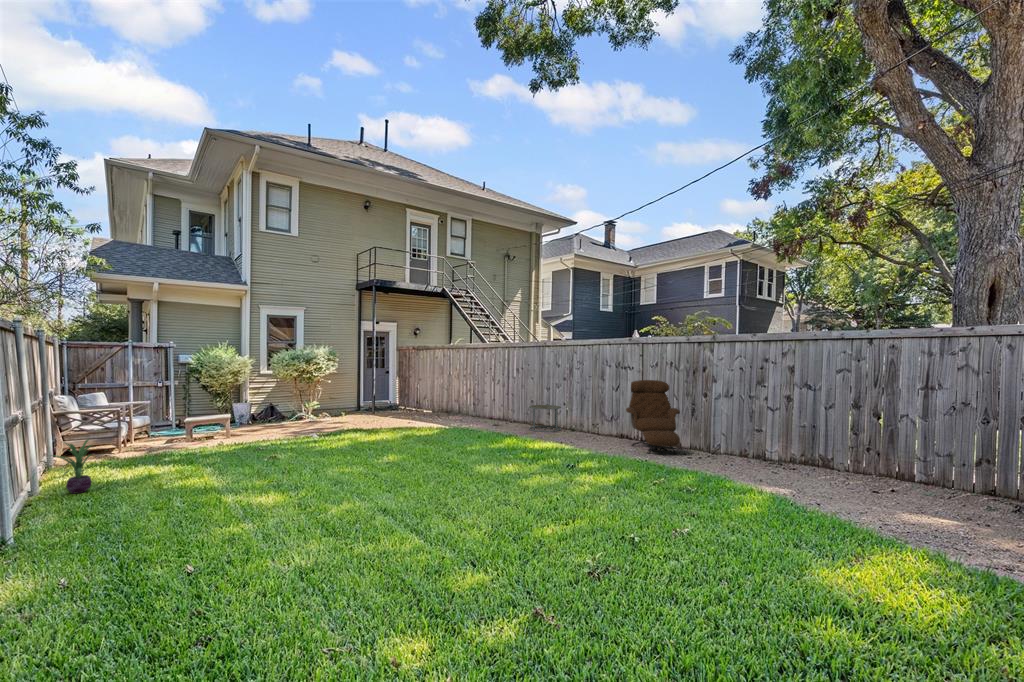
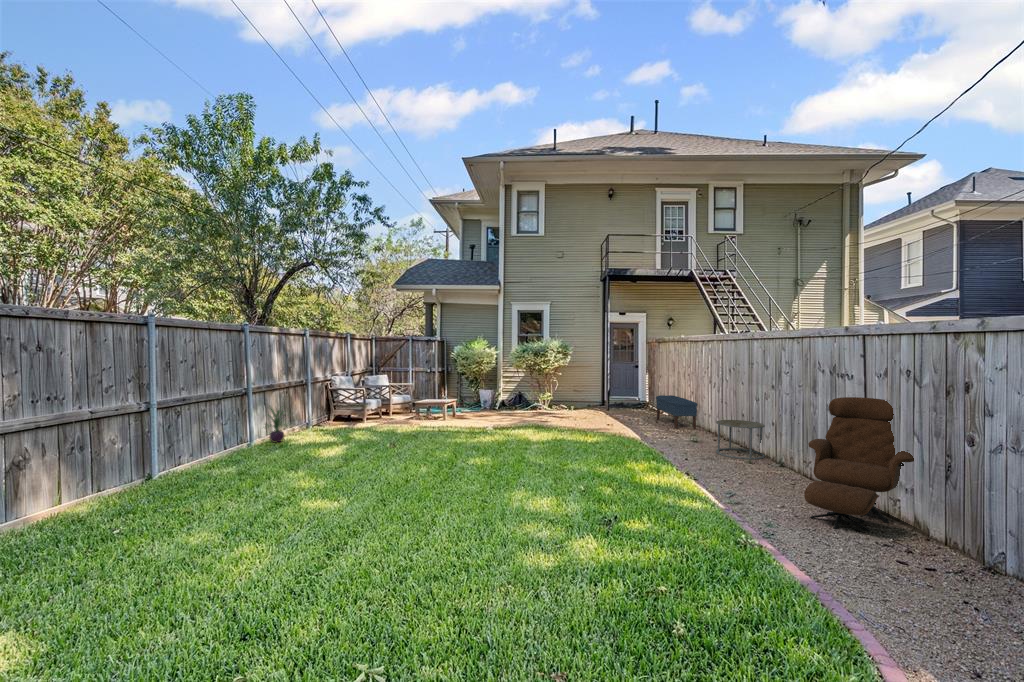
bench: none [441,393,484,420] -> present [656,395,698,429]

